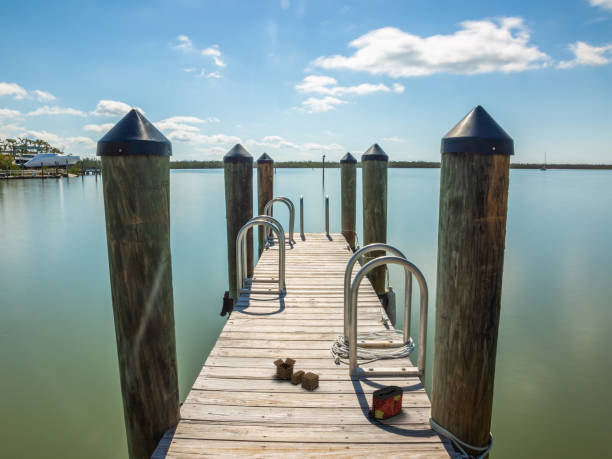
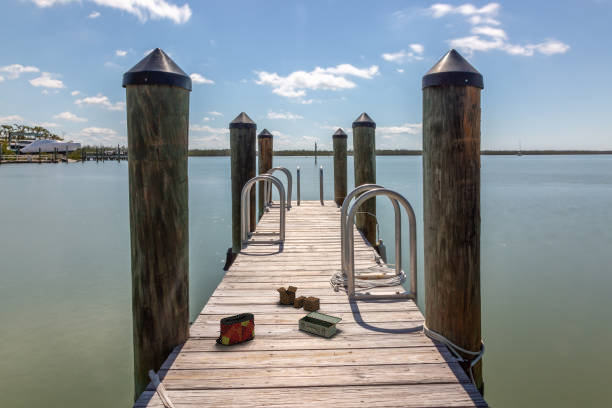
bag: present [368,385,403,419] -> present [216,313,255,345]
toolbox: none [295,393,342,426] -> present [299,311,342,337]

